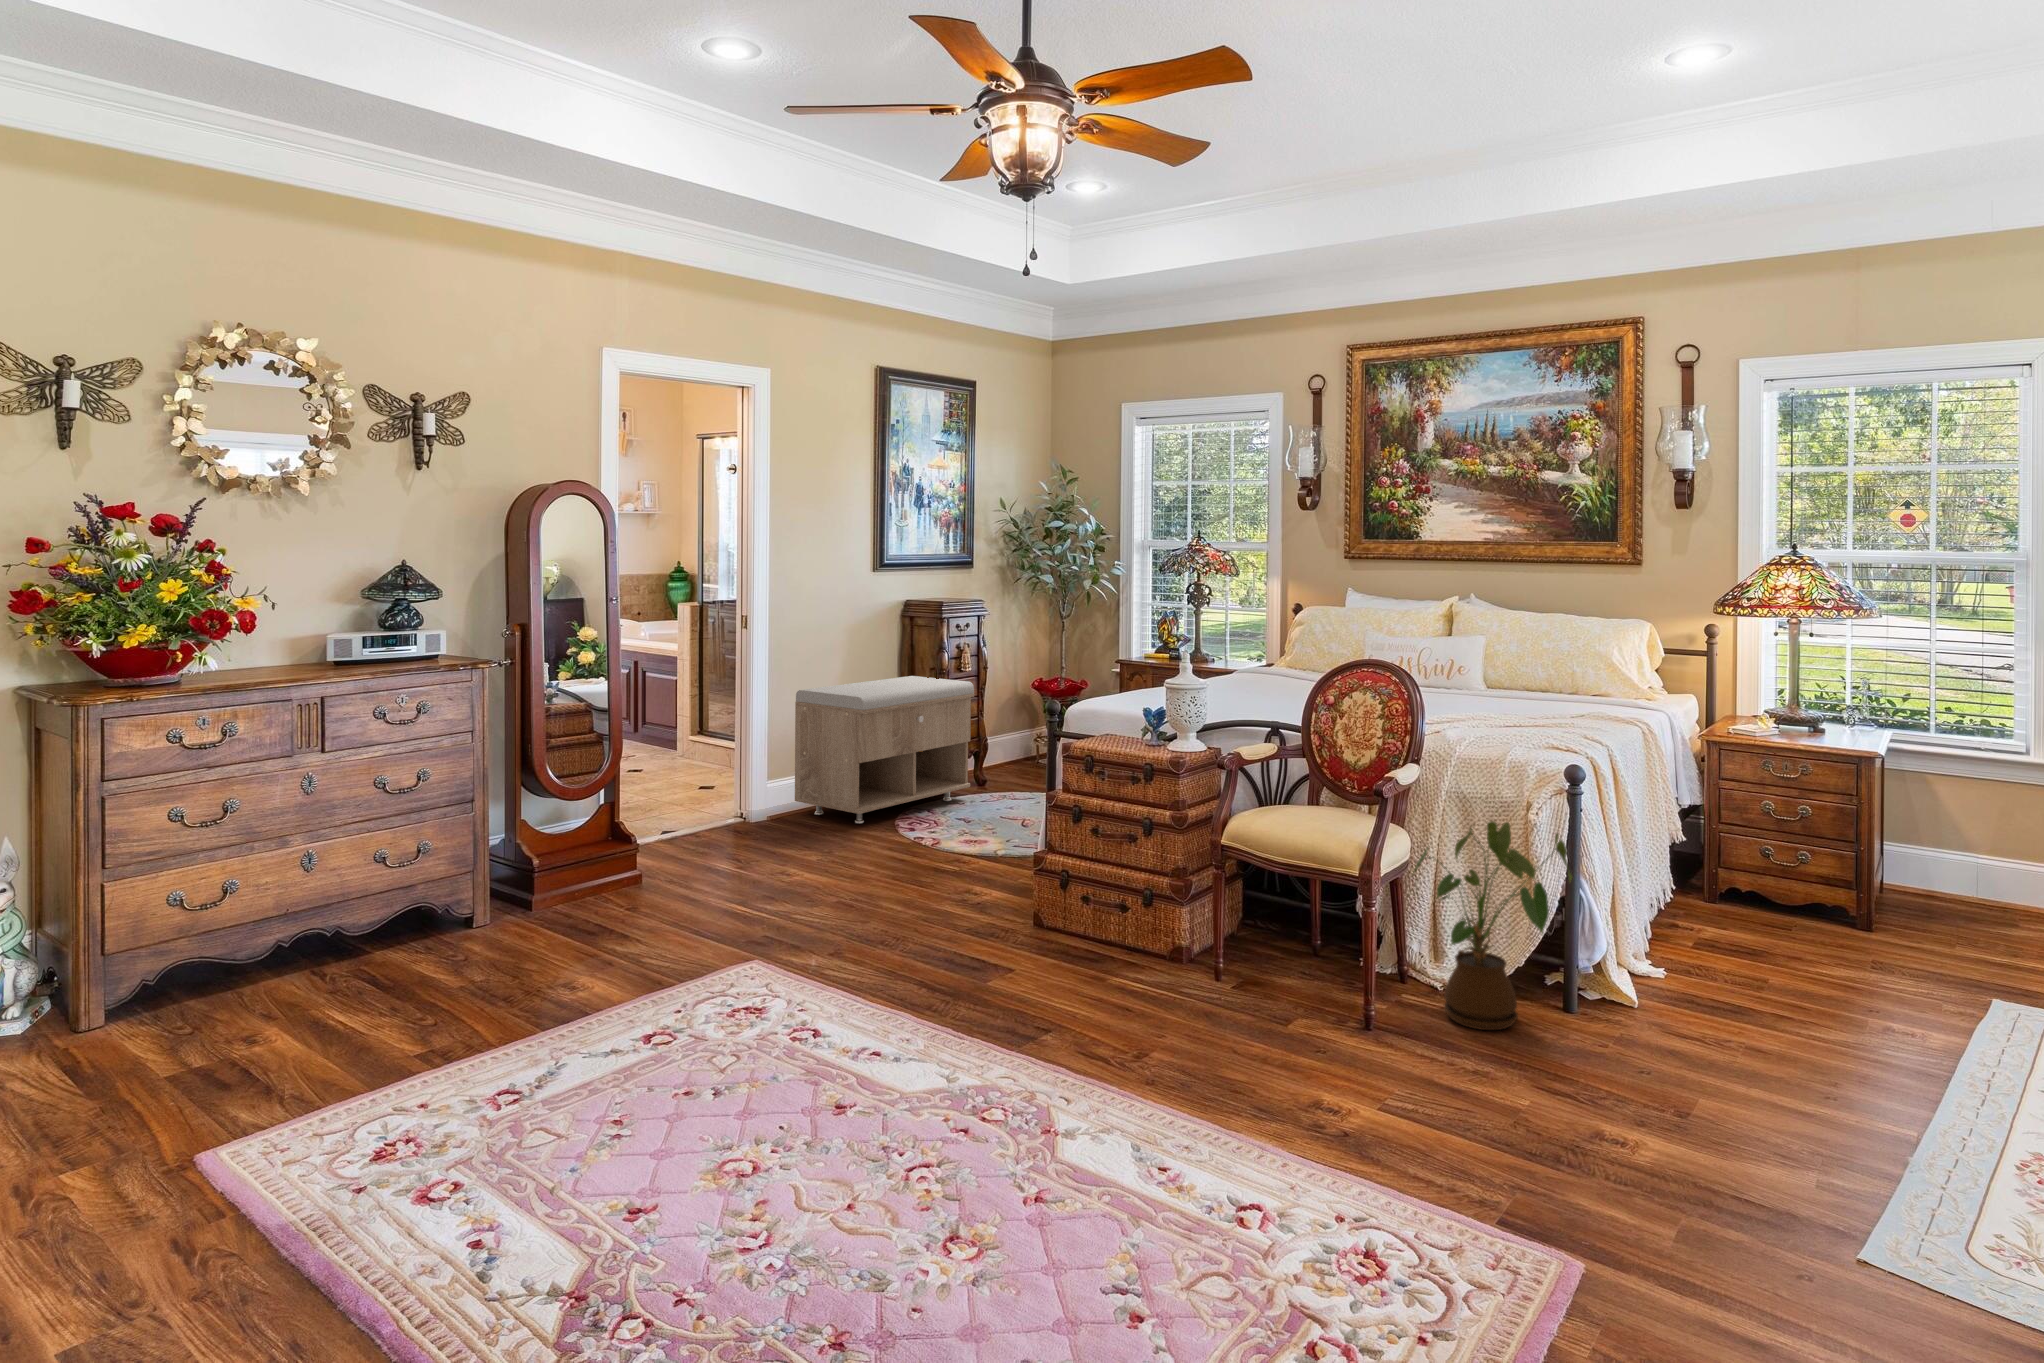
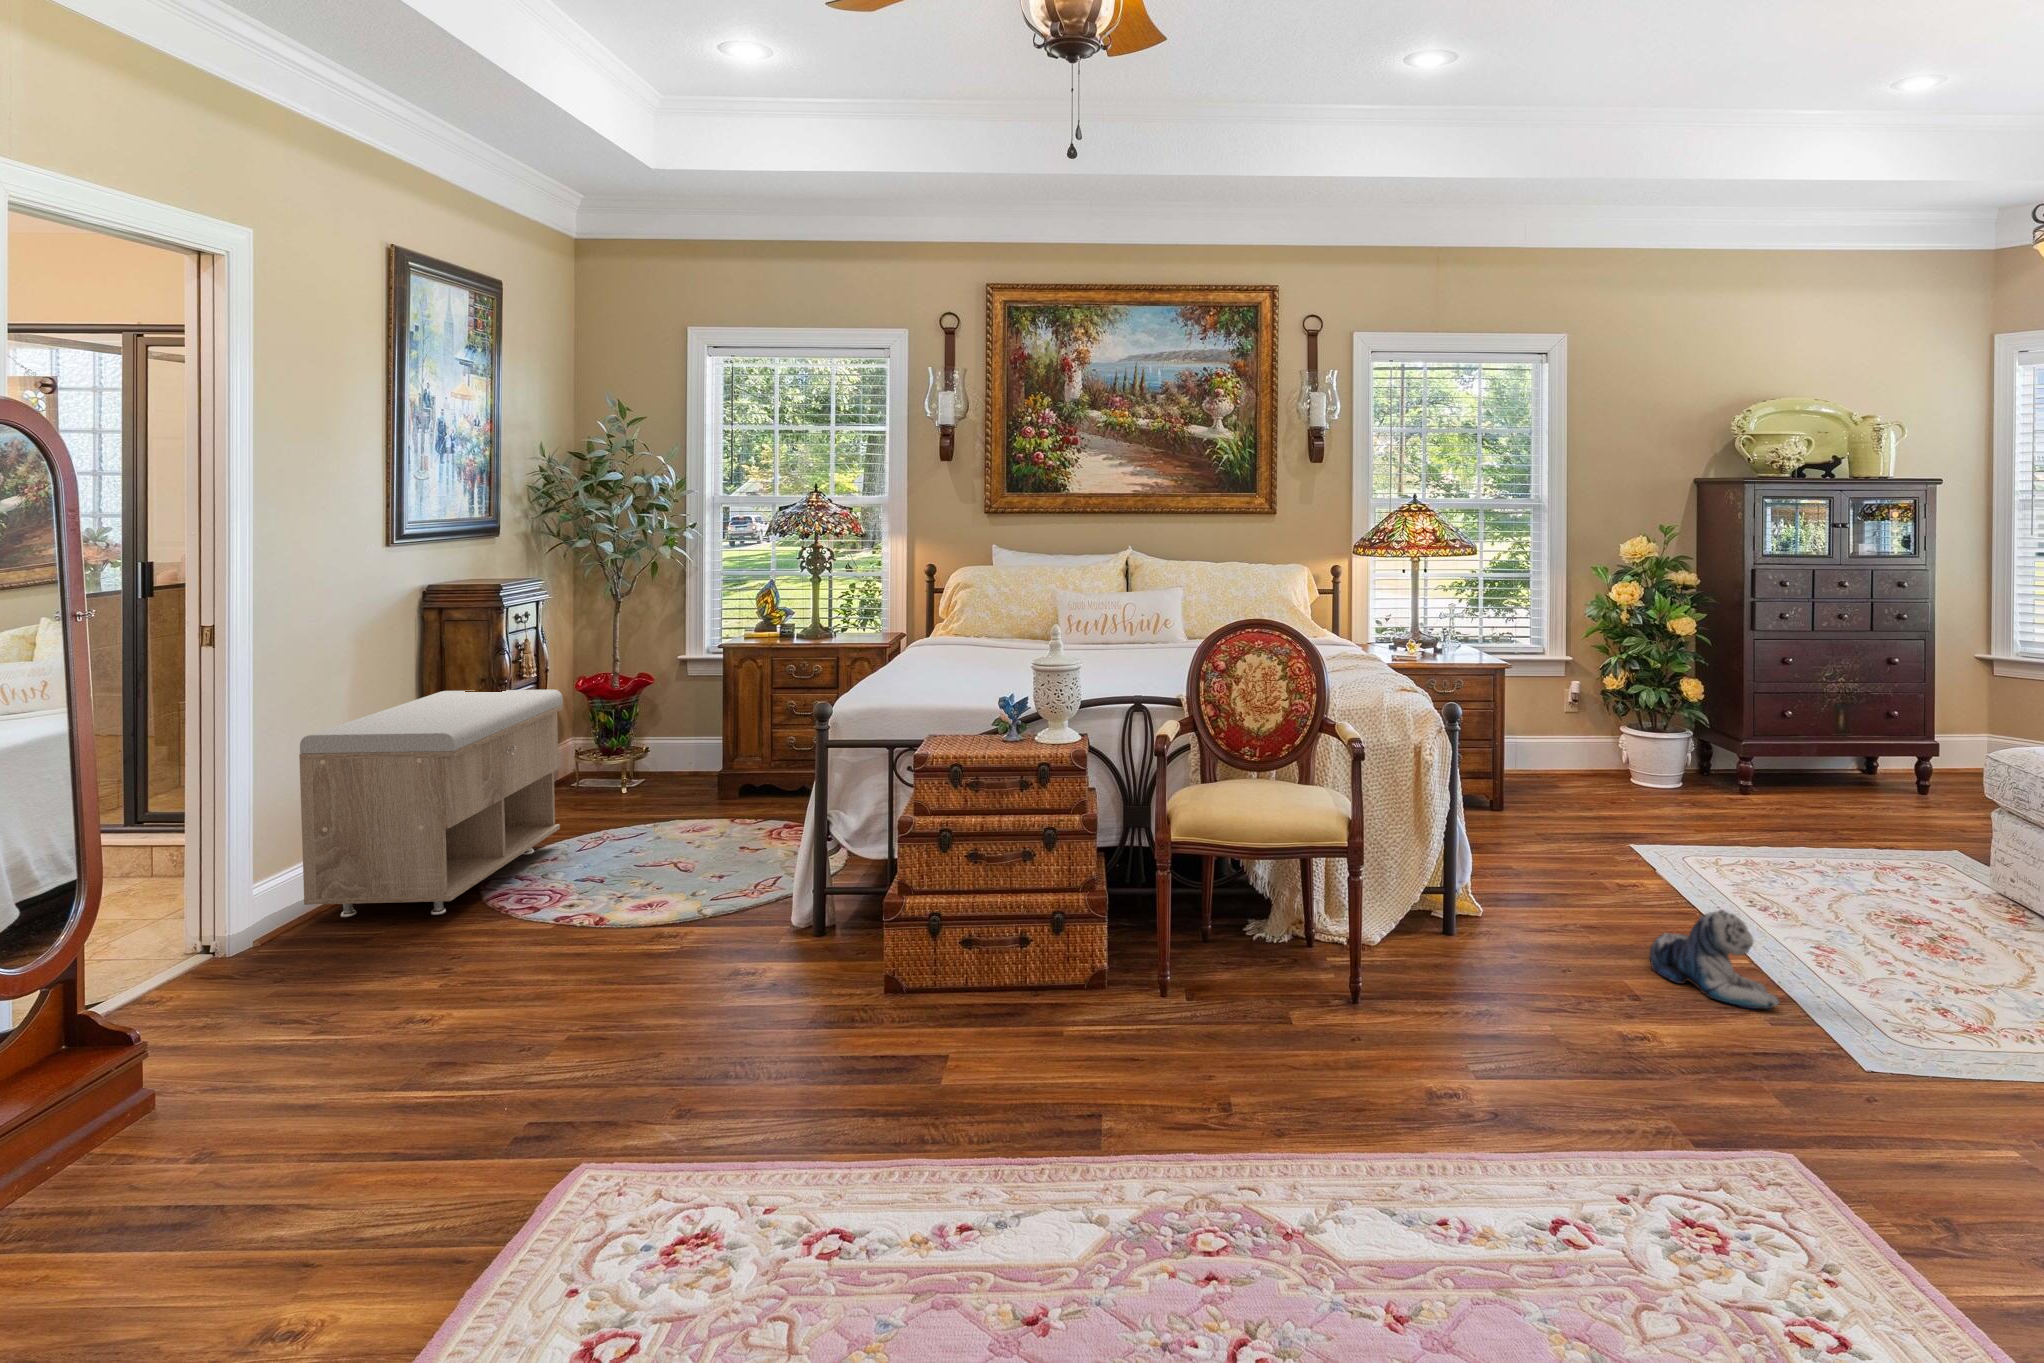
house plant: present [1414,821,1572,1030] -> none [1357,765,1502,966]
plush toy: none [1739,1048,1847,1180] -> present [1649,910,1779,1009]

